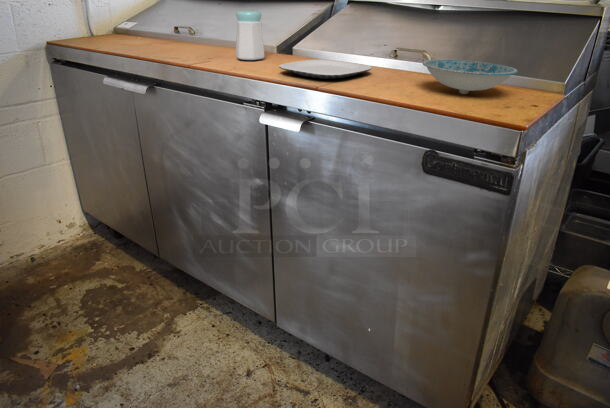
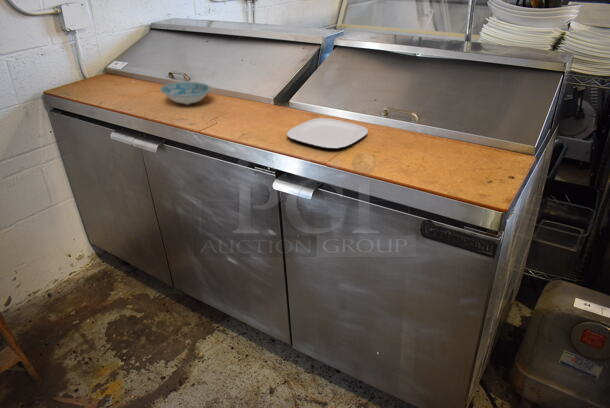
salt shaker: present [236,10,264,60] -> none [239,73,265,118]
ceramic bowl: present [423,59,517,94] -> present [160,82,211,105]

